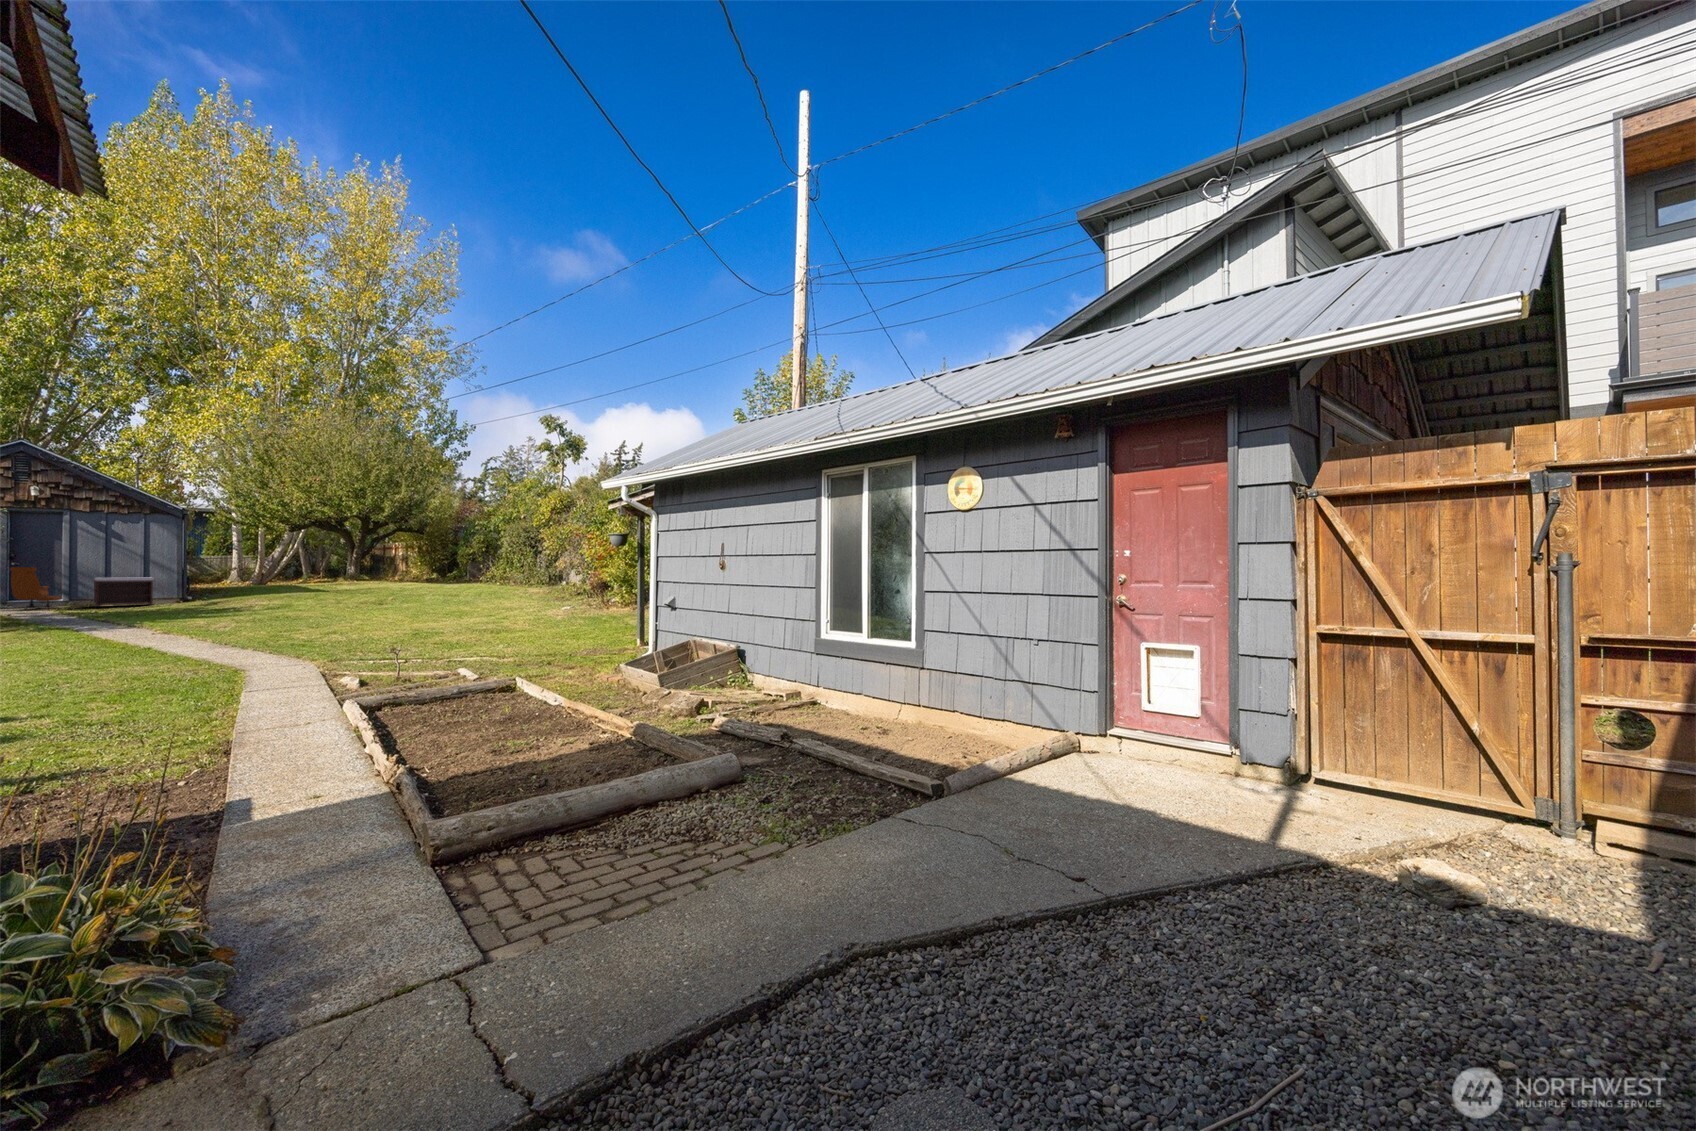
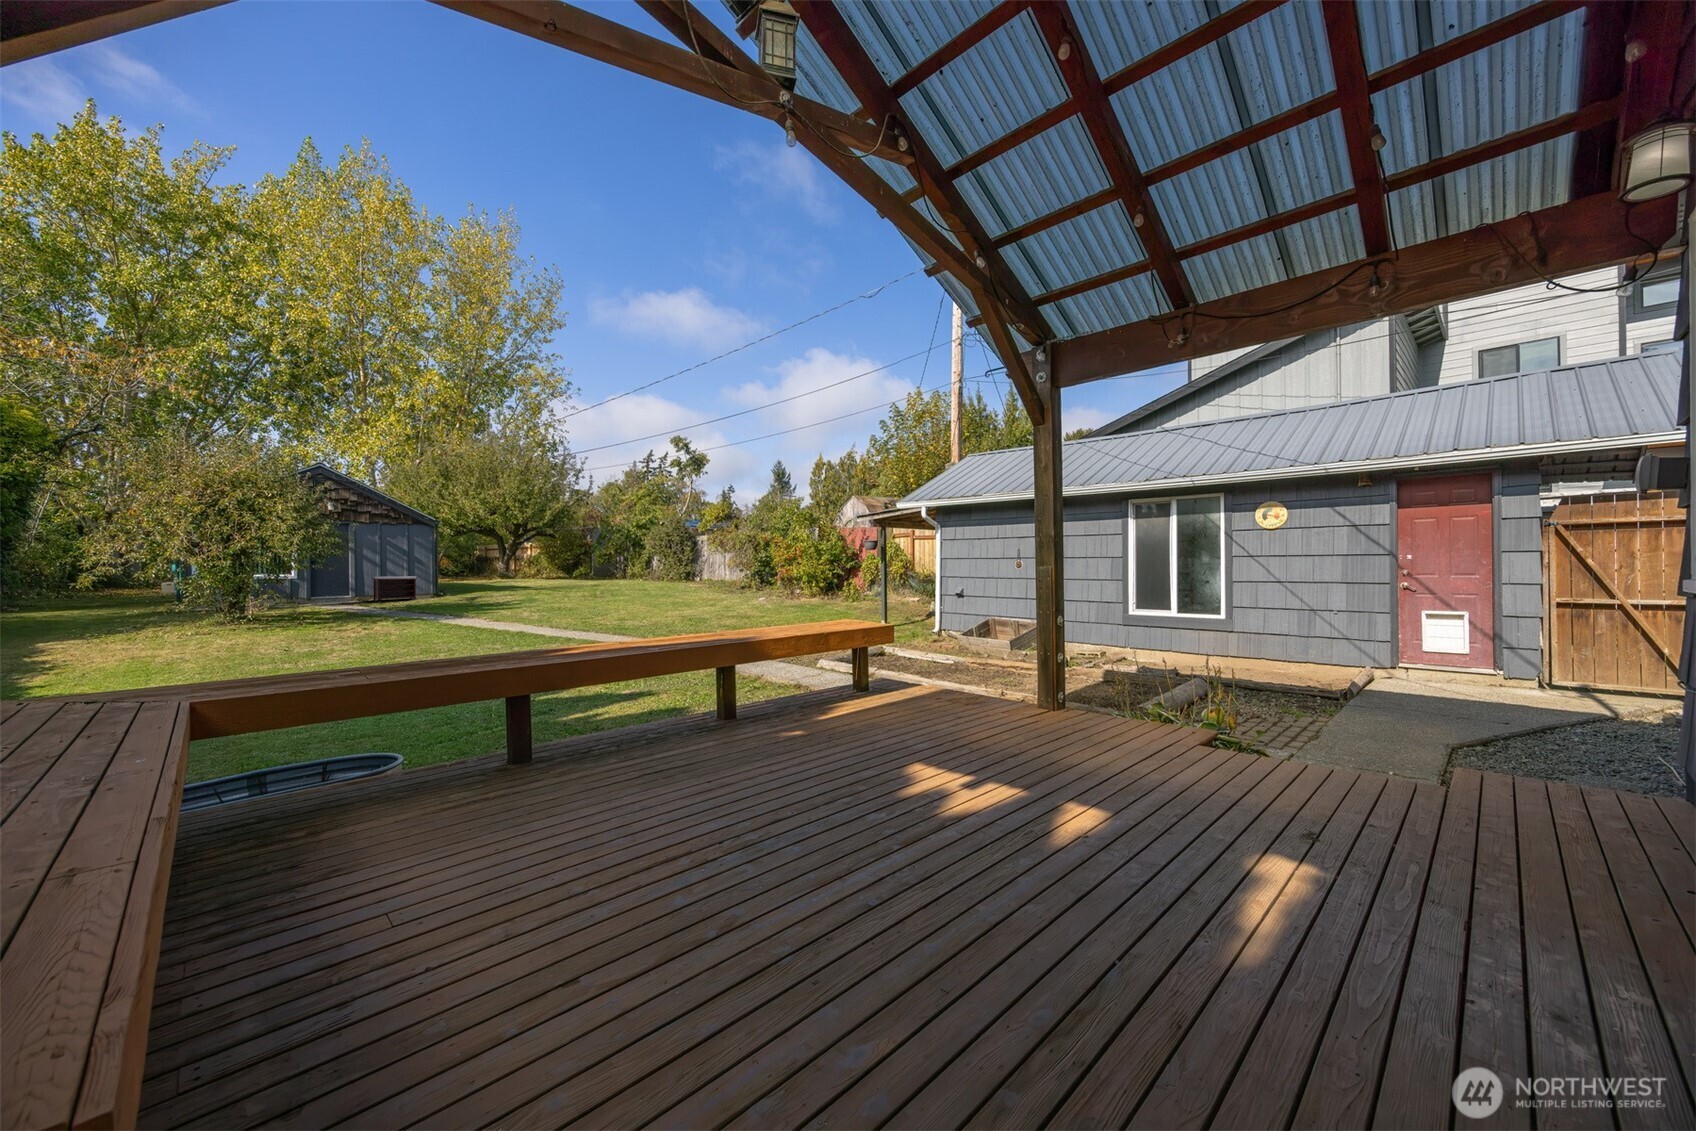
lounge chair: present [10,567,61,610] -> none [322,568,351,603]

